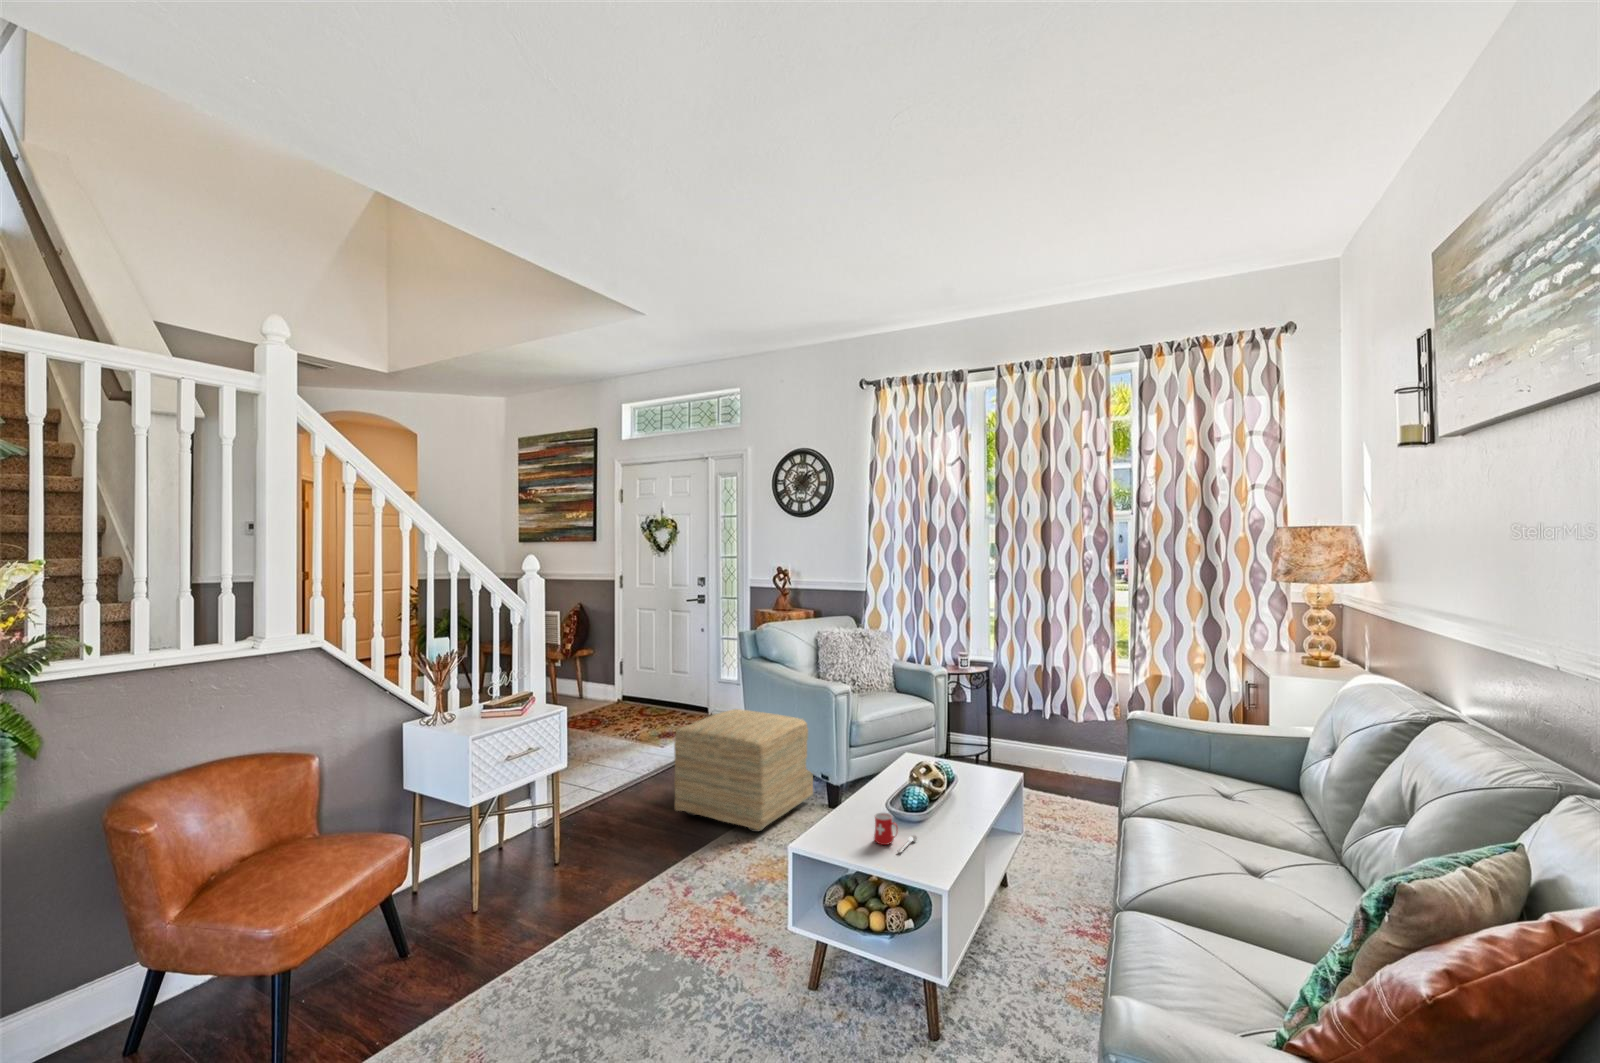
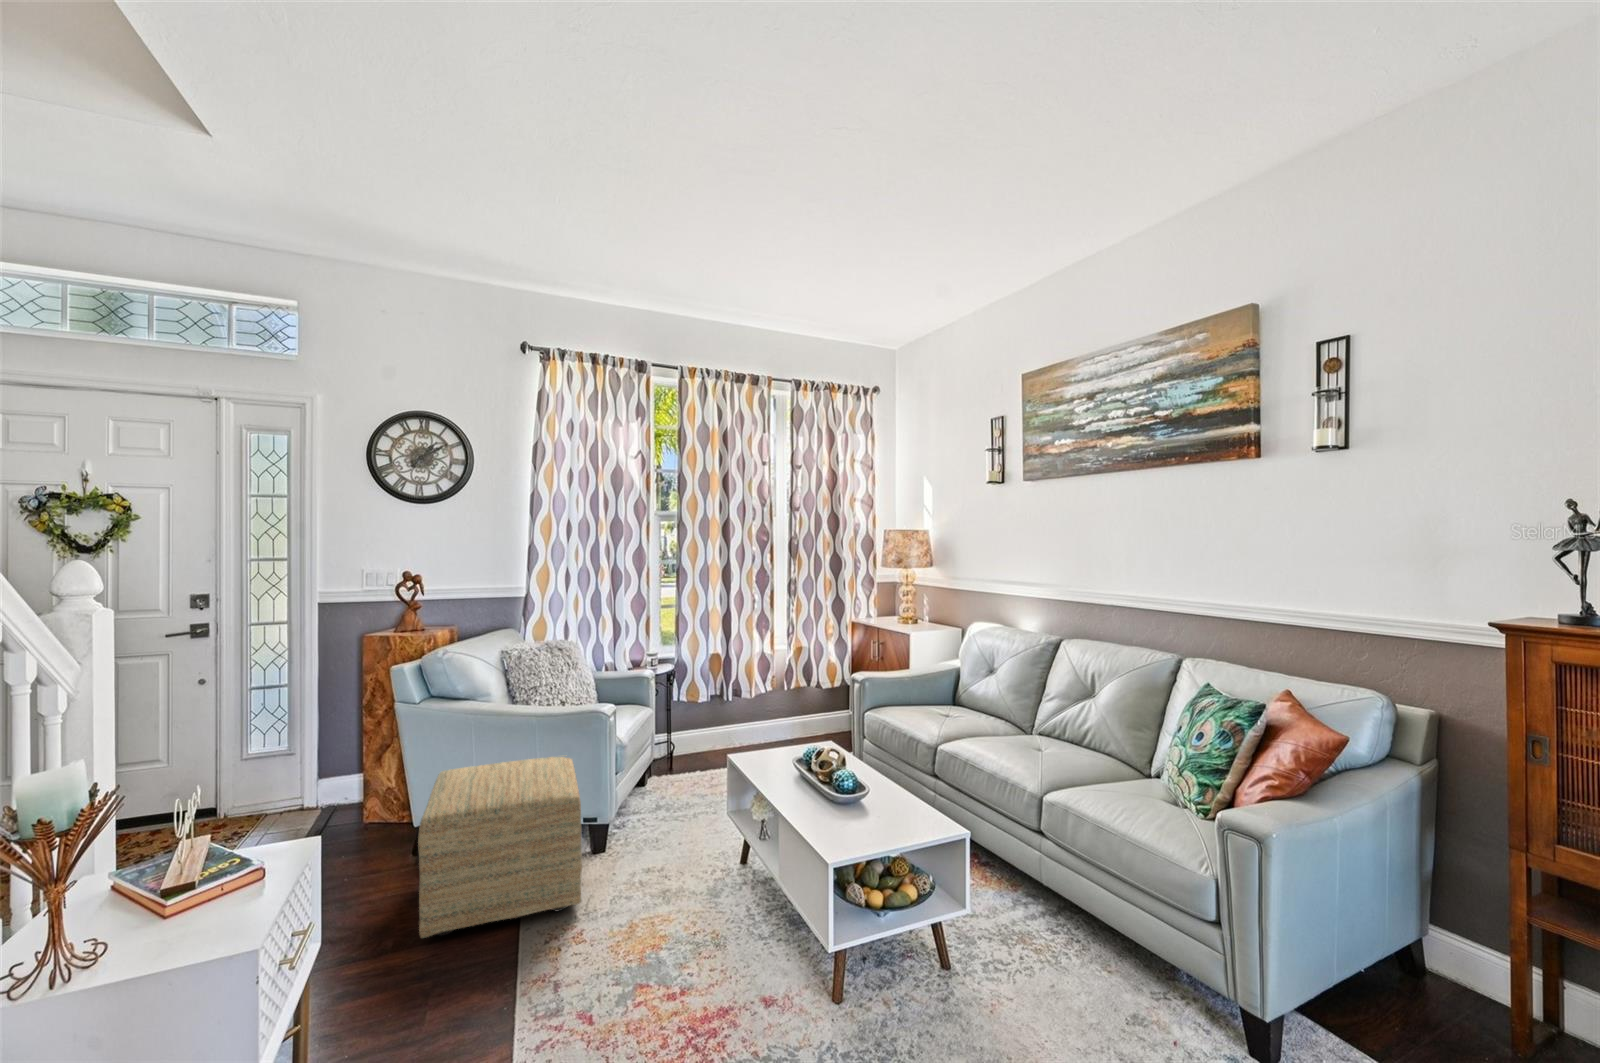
mug: present [874,813,917,852] -> none [880,799,917,829]

